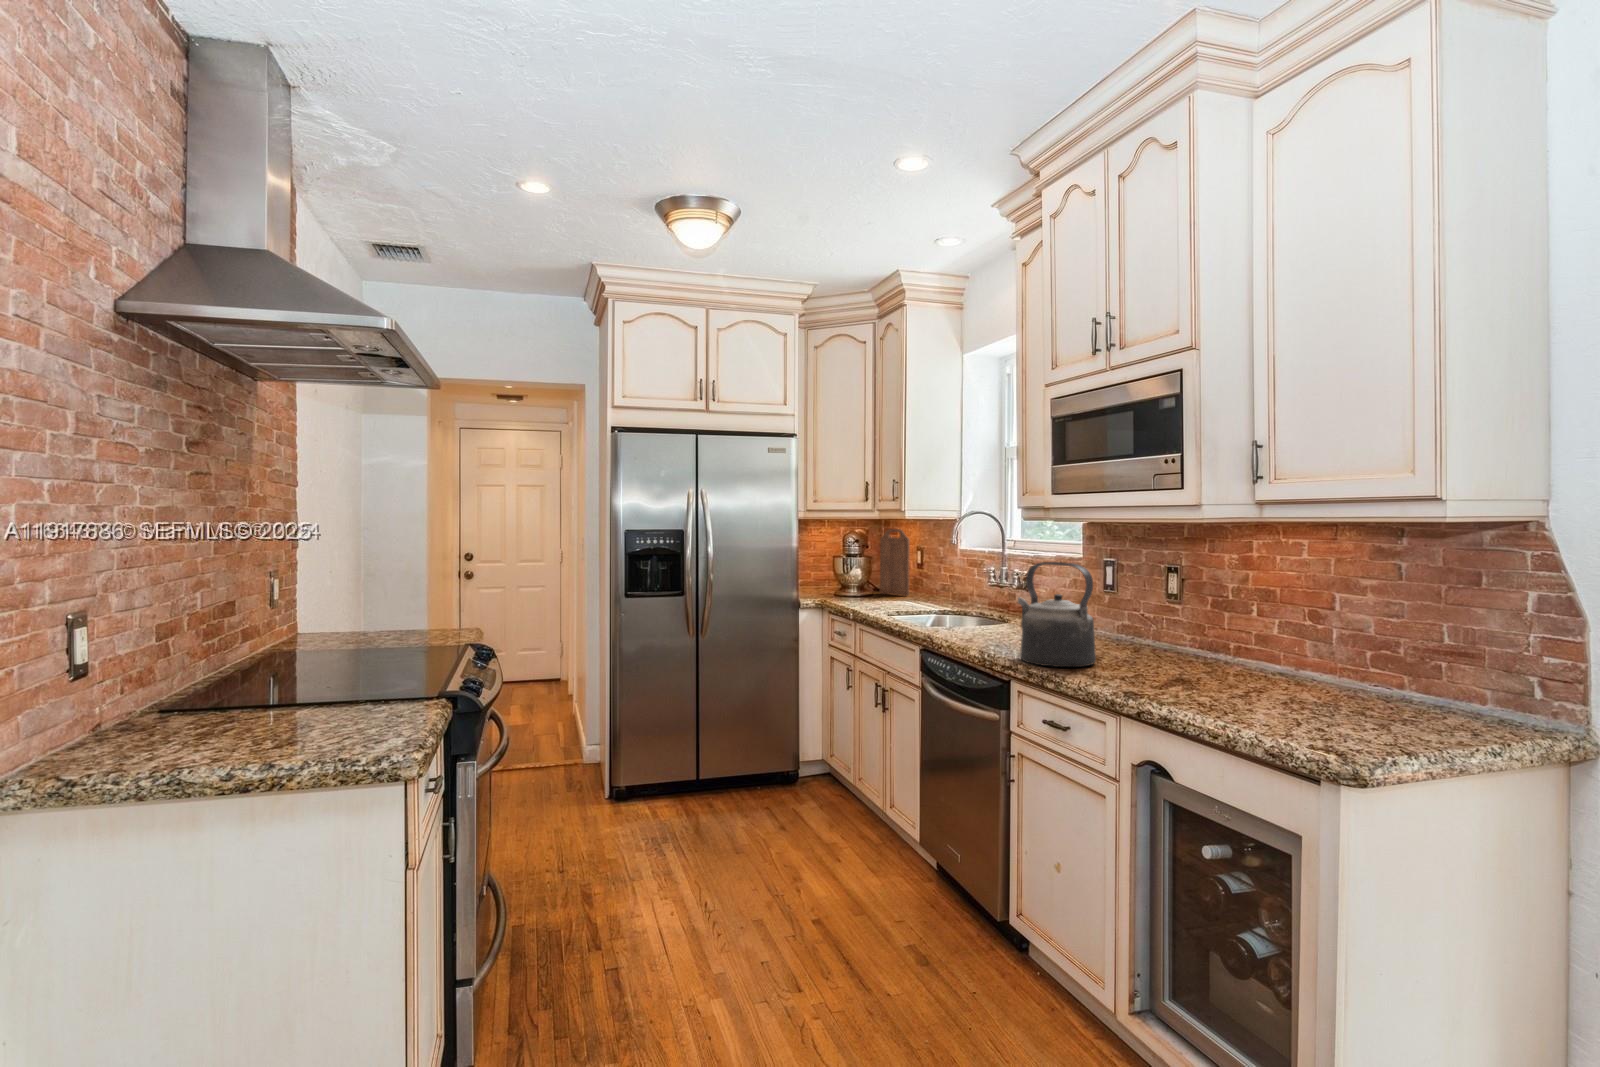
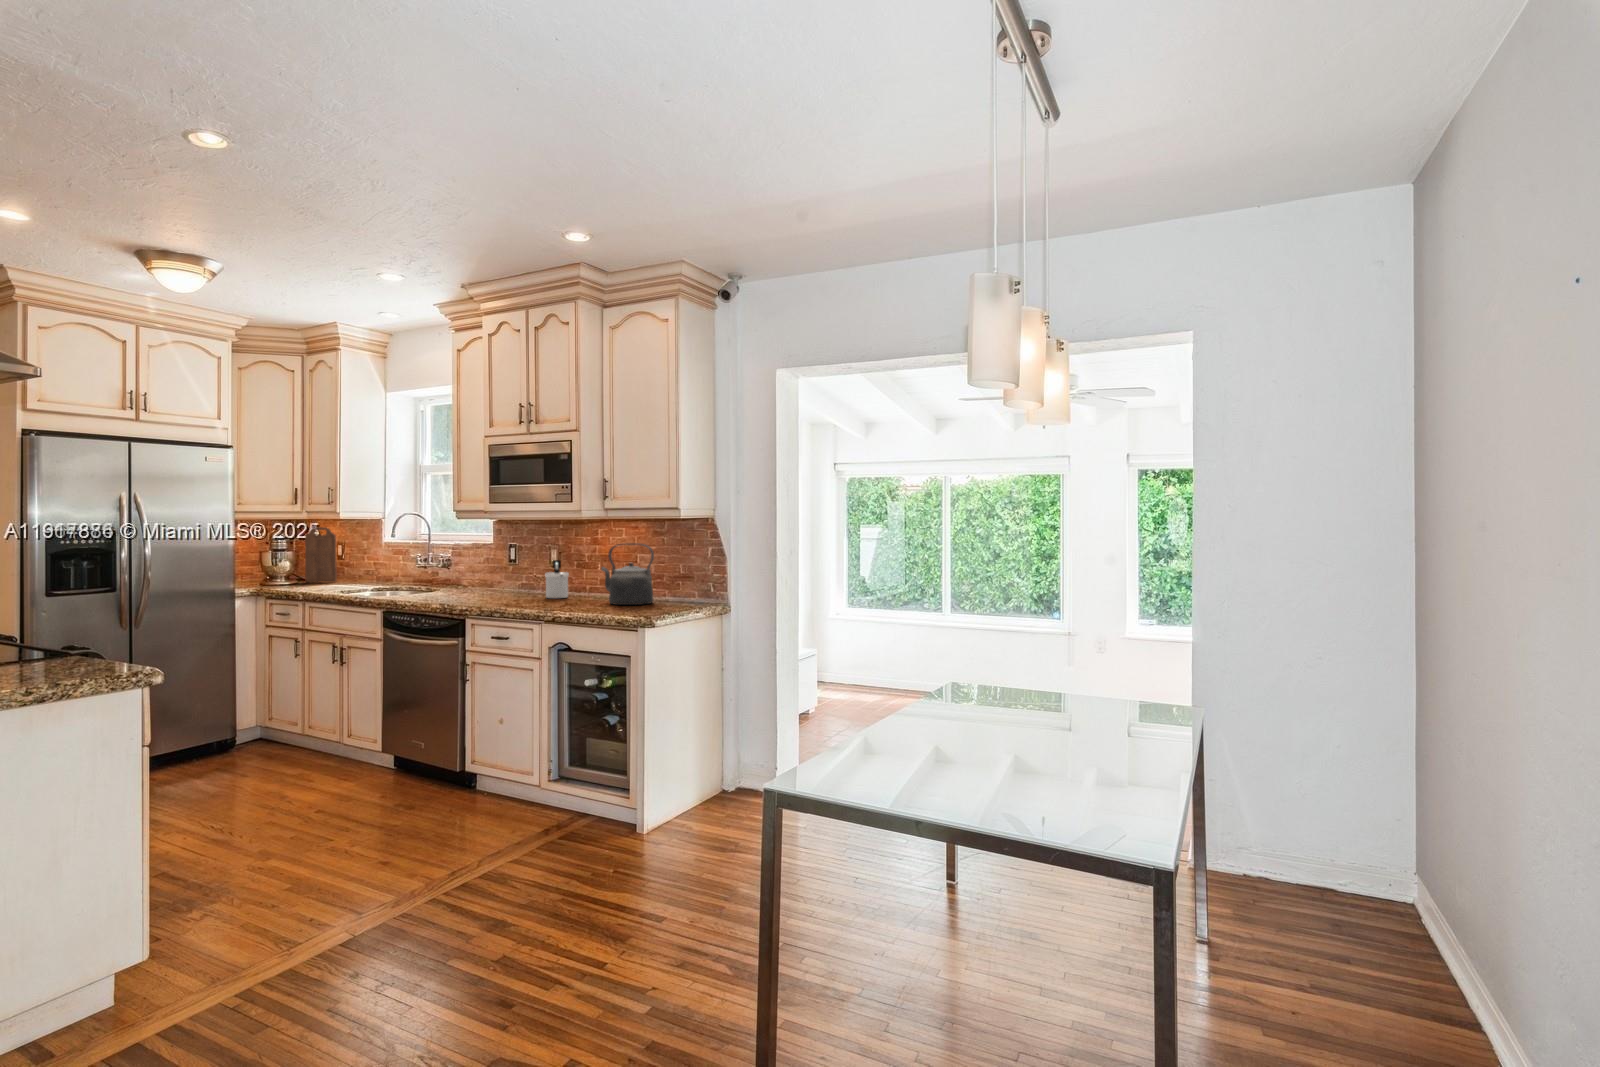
kettle: present [1018,562,1096,667] -> present [602,543,654,605]
soap dispenser: none [1151,593,1195,660] -> present [545,560,569,598]

